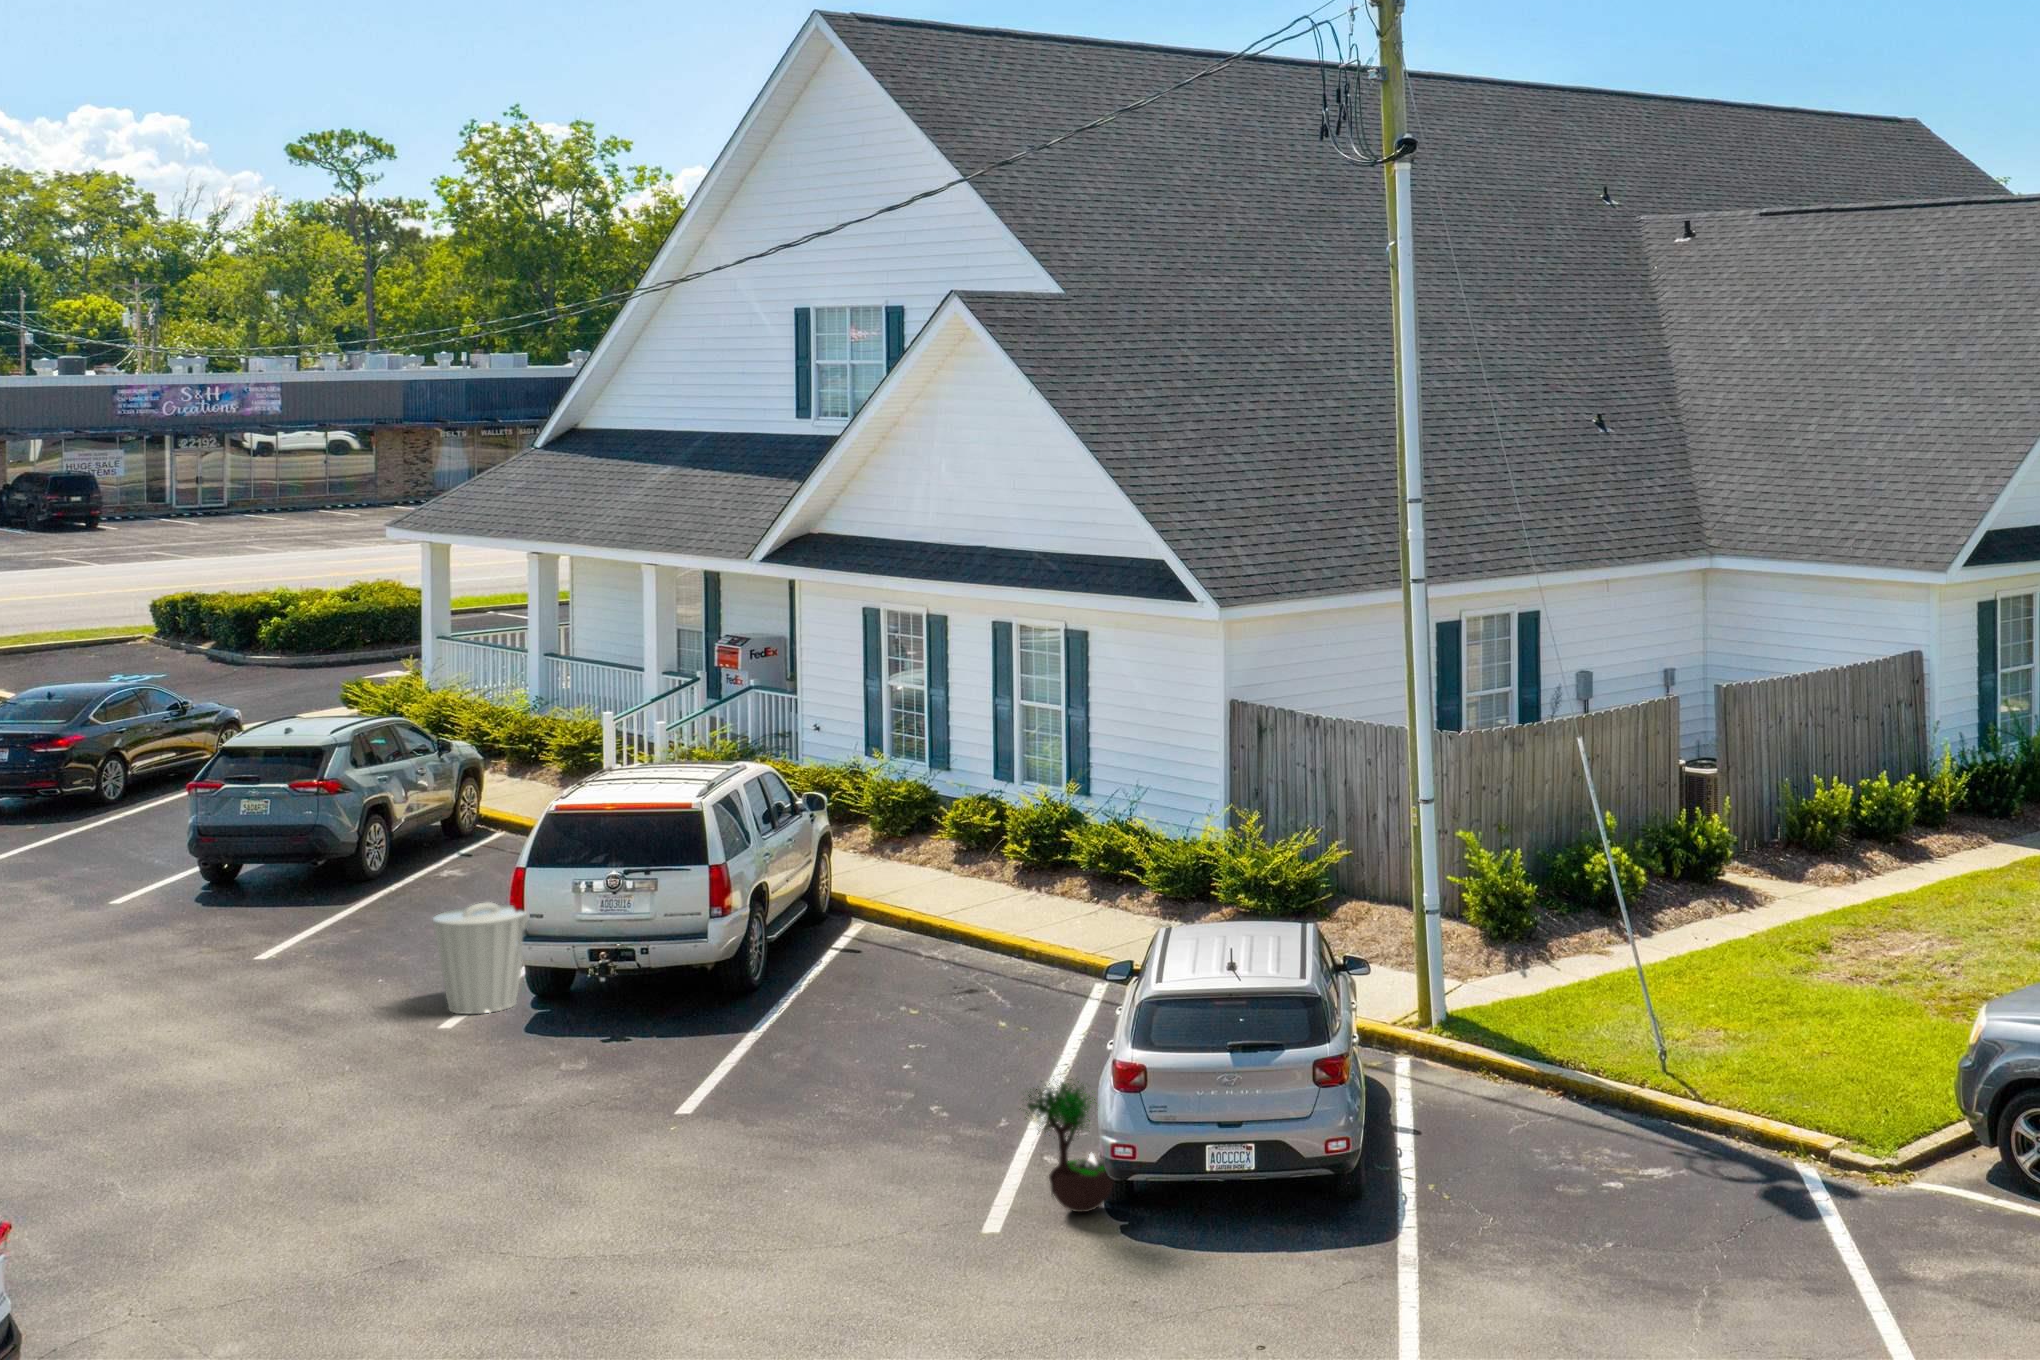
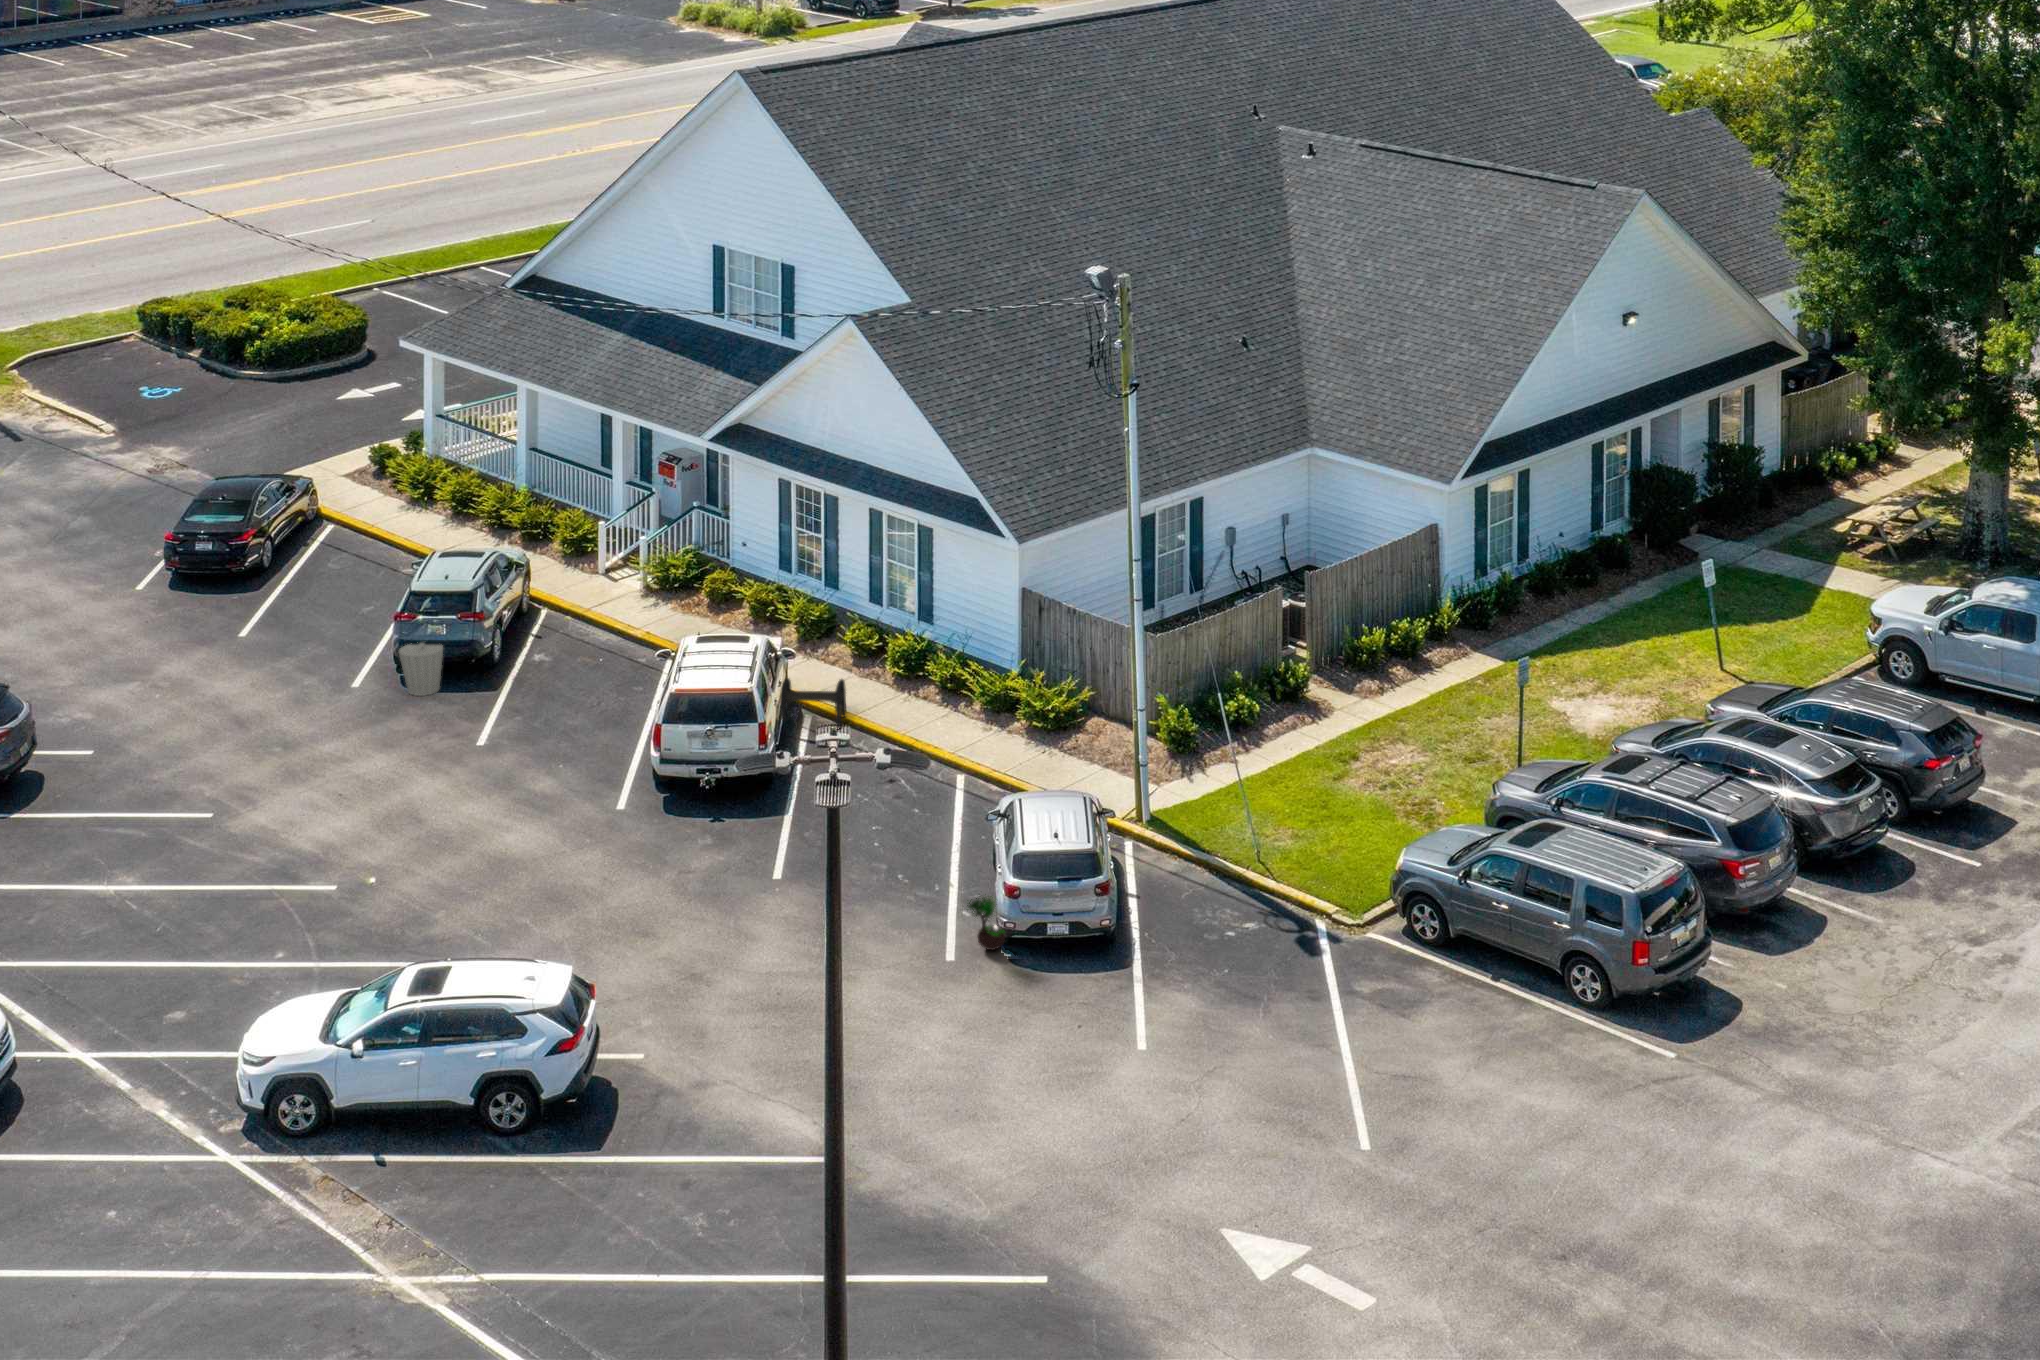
bench: none [799,841,920,927] -> present [780,678,846,728]
trash can: present [433,902,527,1014] -> present [399,643,443,696]

